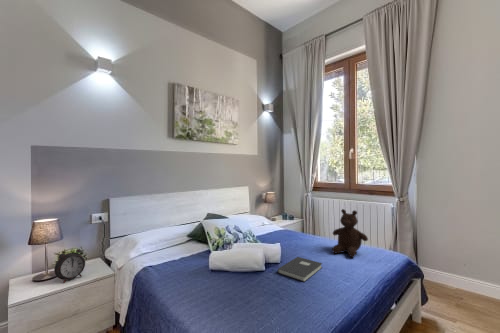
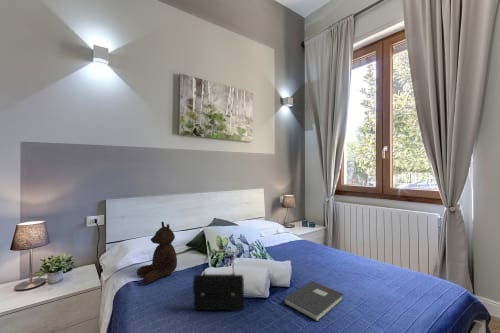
teddy bear: present [332,209,368,257] -> present [137,222,177,284]
handbag: none [207,233,247,281] -> present [193,251,244,310]
alarm clock: present [54,249,85,283] -> none [34,254,70,295]

